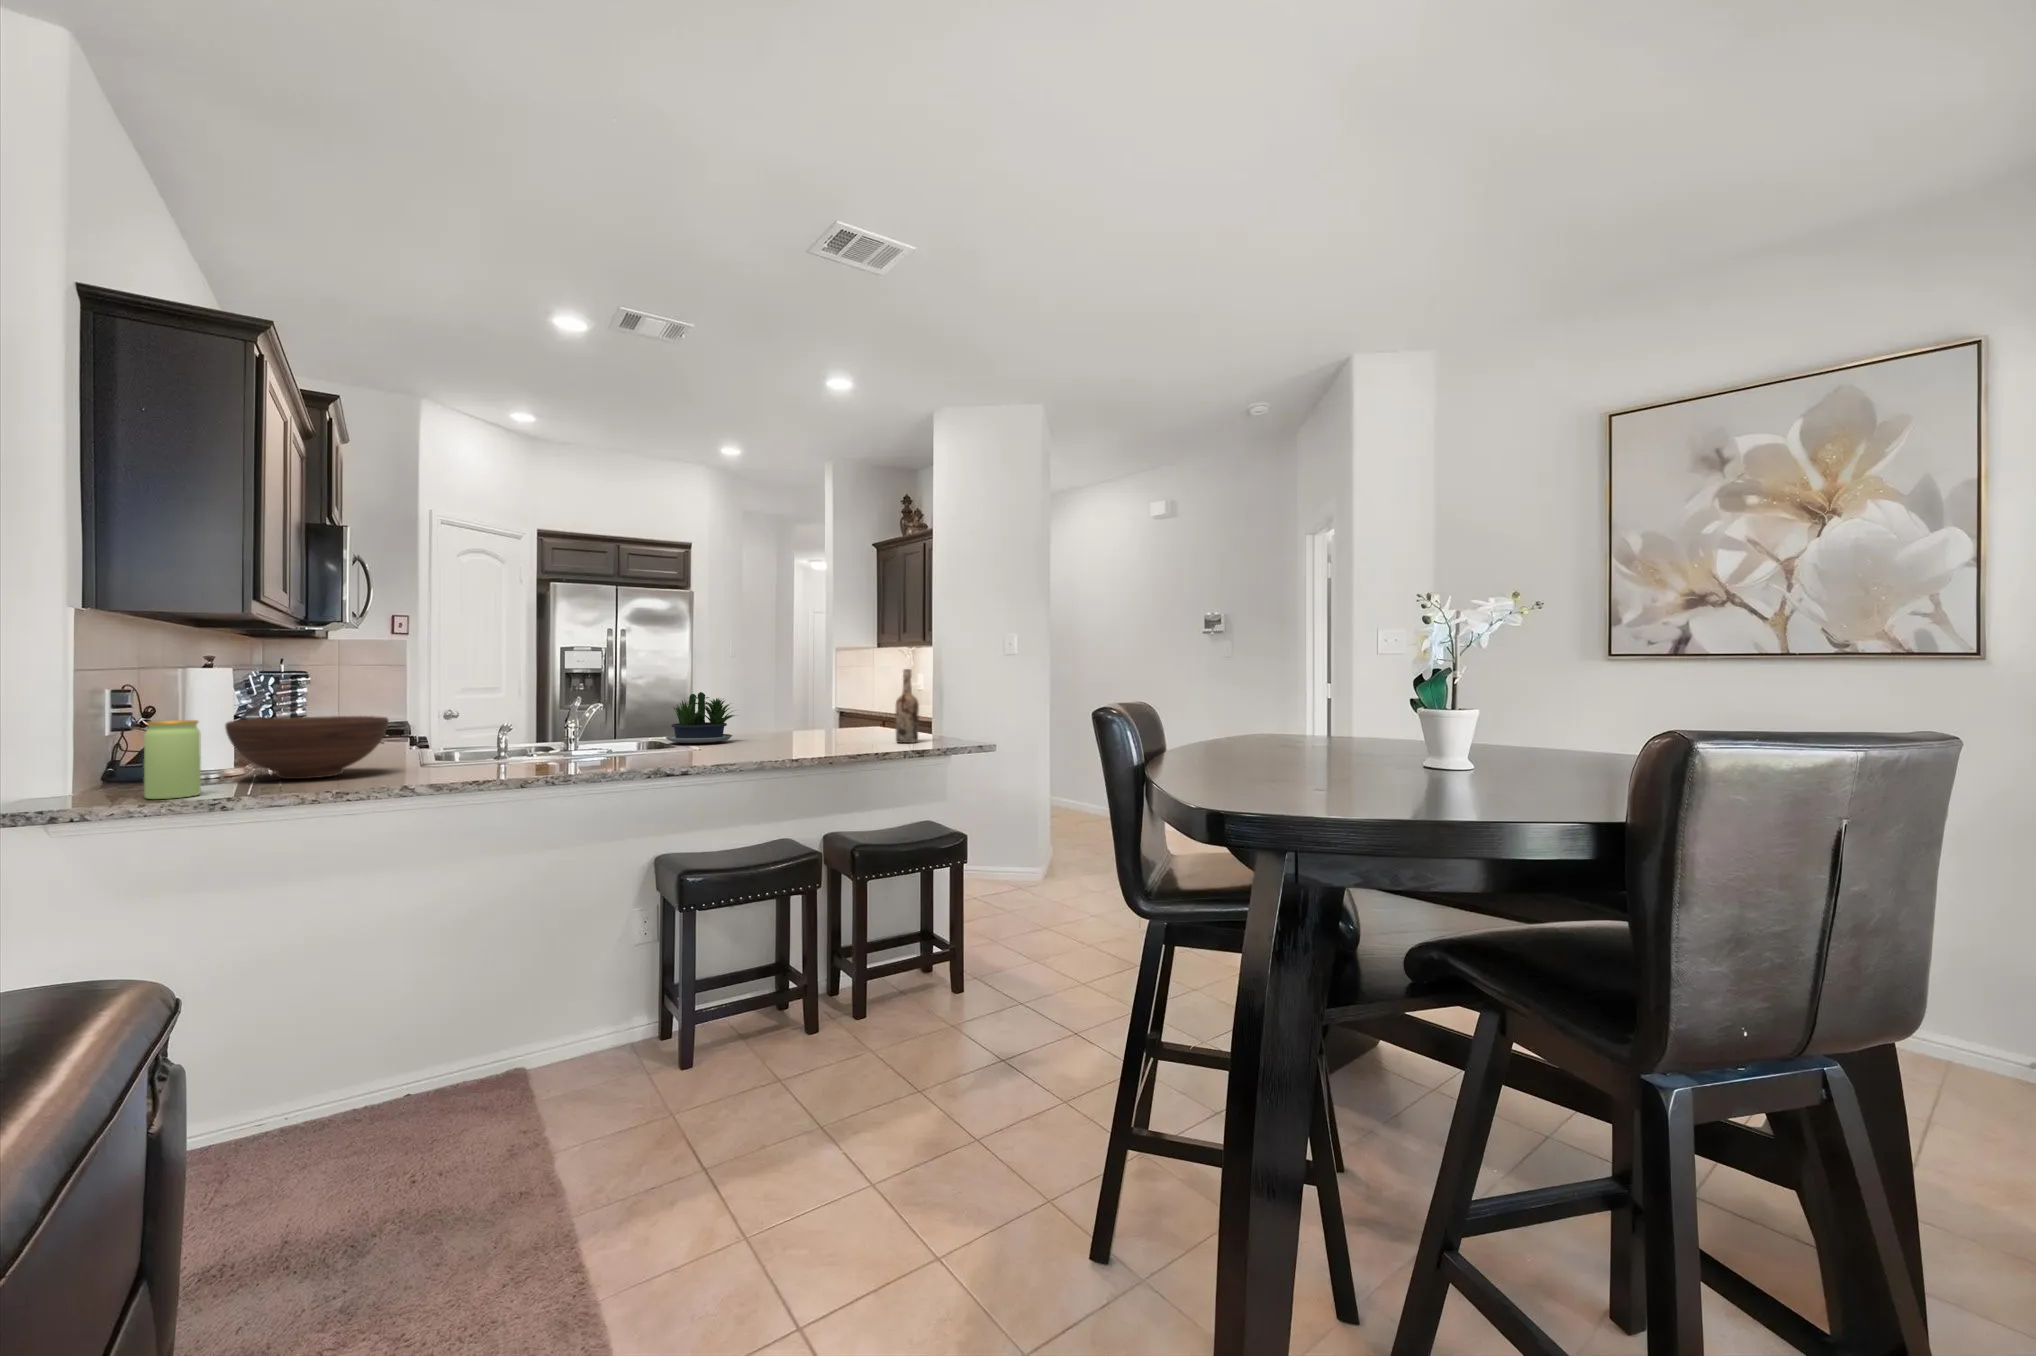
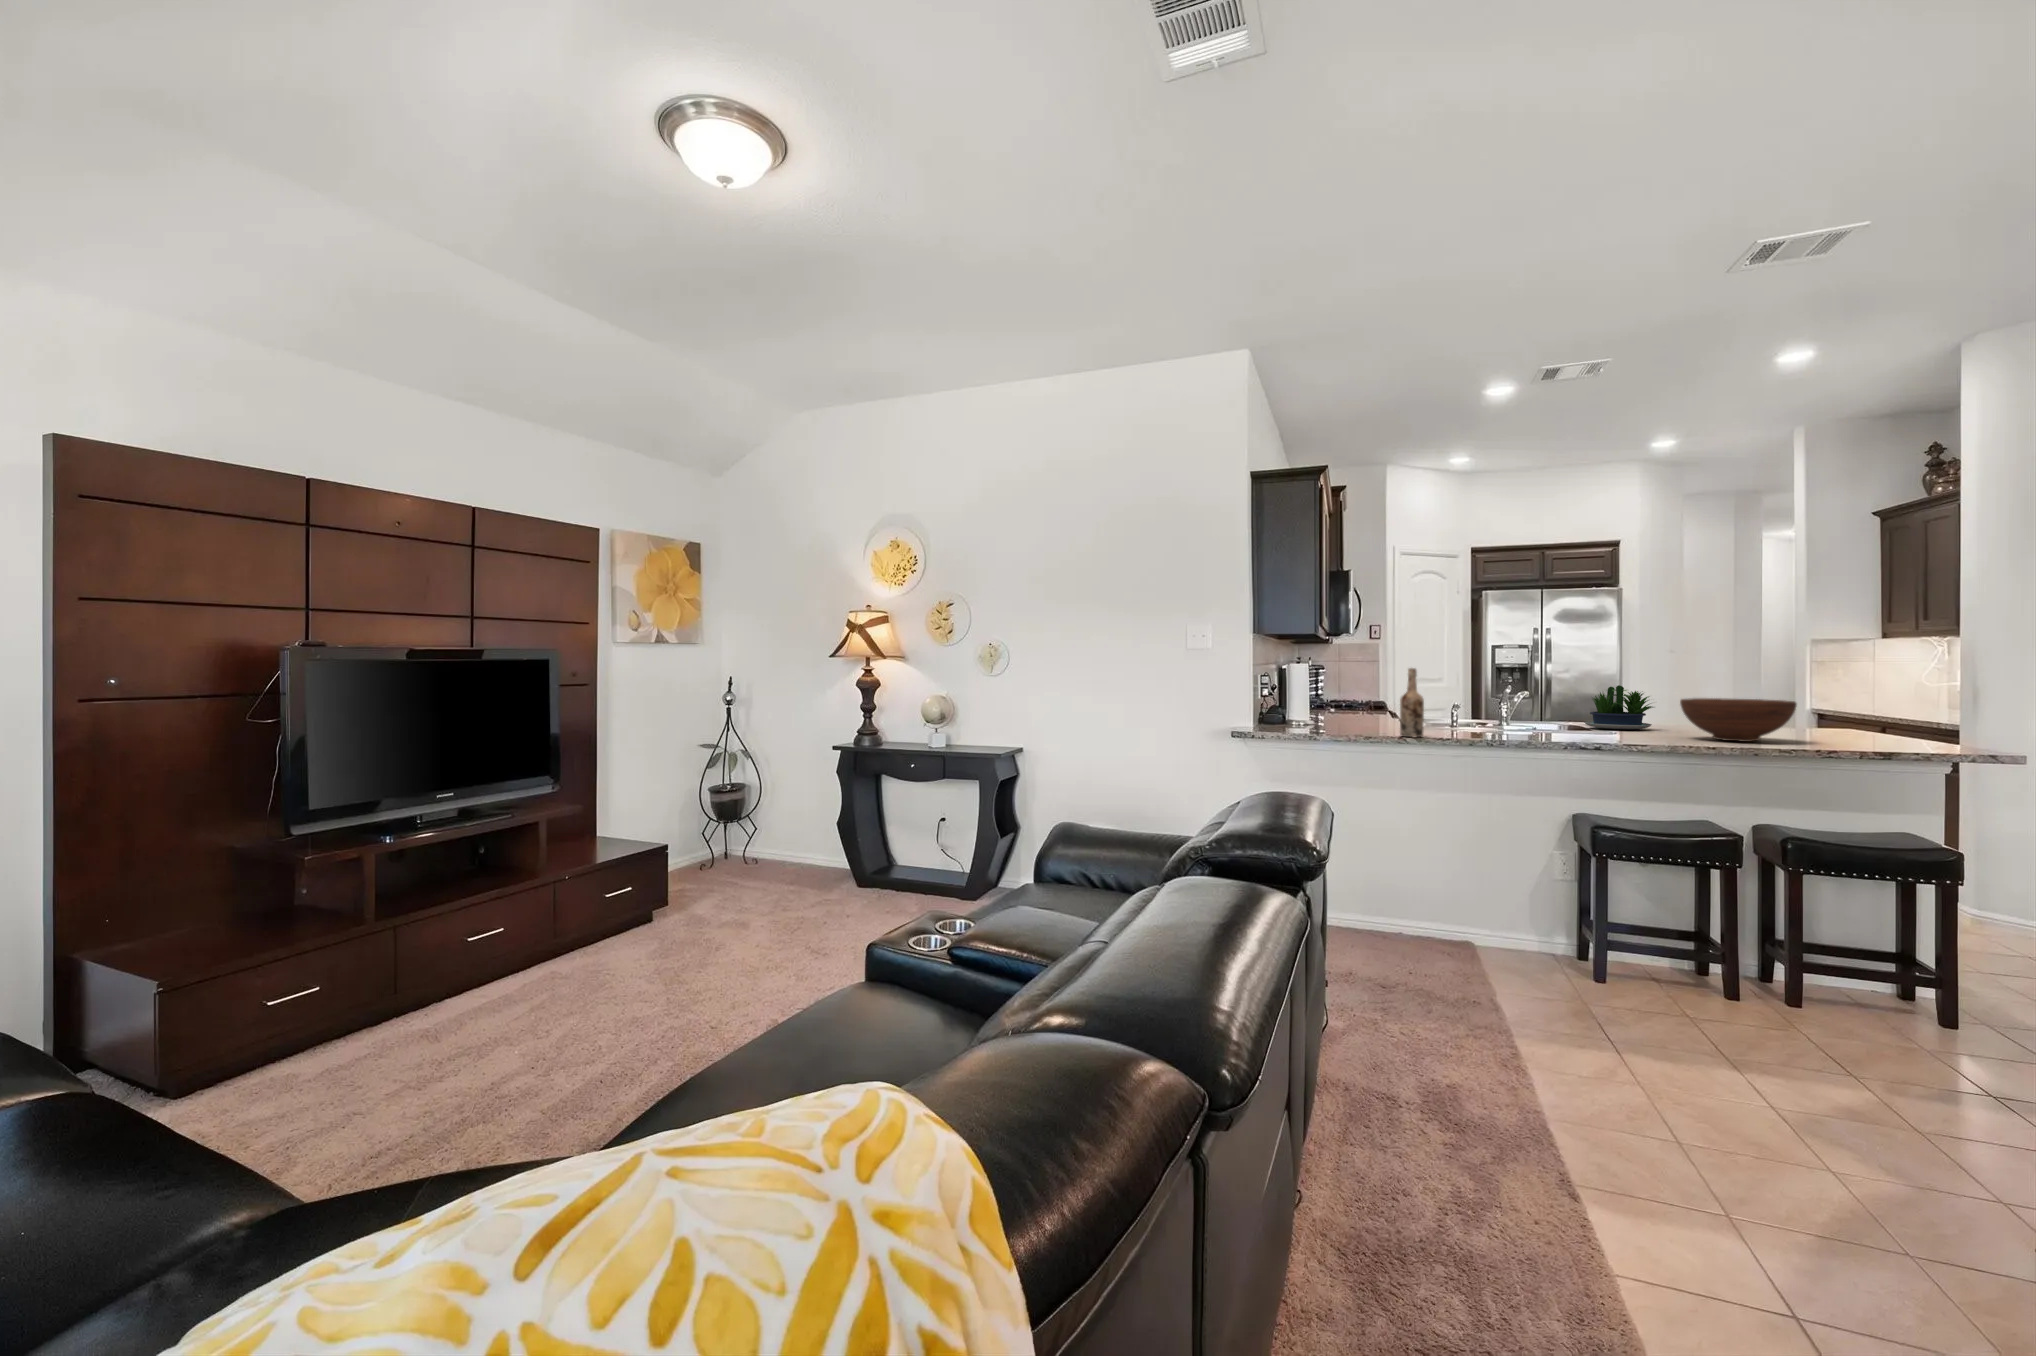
wine bottle: present [896,669,919,743] -> present [1400,668,1424,738]
fruit bowl: present [225,716,388,779] -> present [1680,698,1796,742]
jar: present [144,720,201,799] -> none [1284,694,1305,734]

